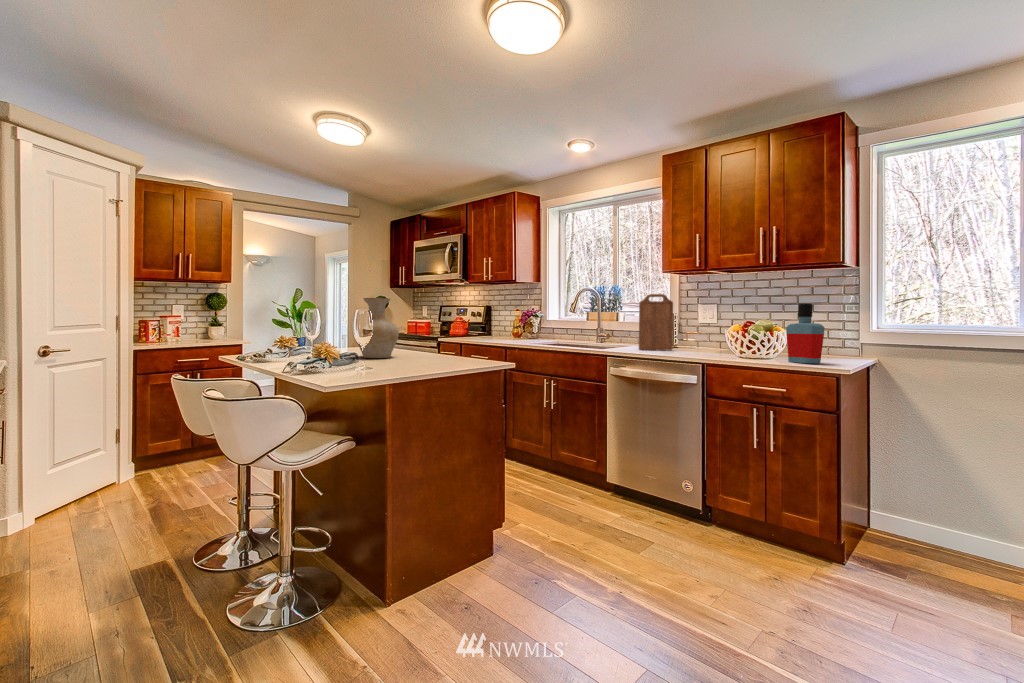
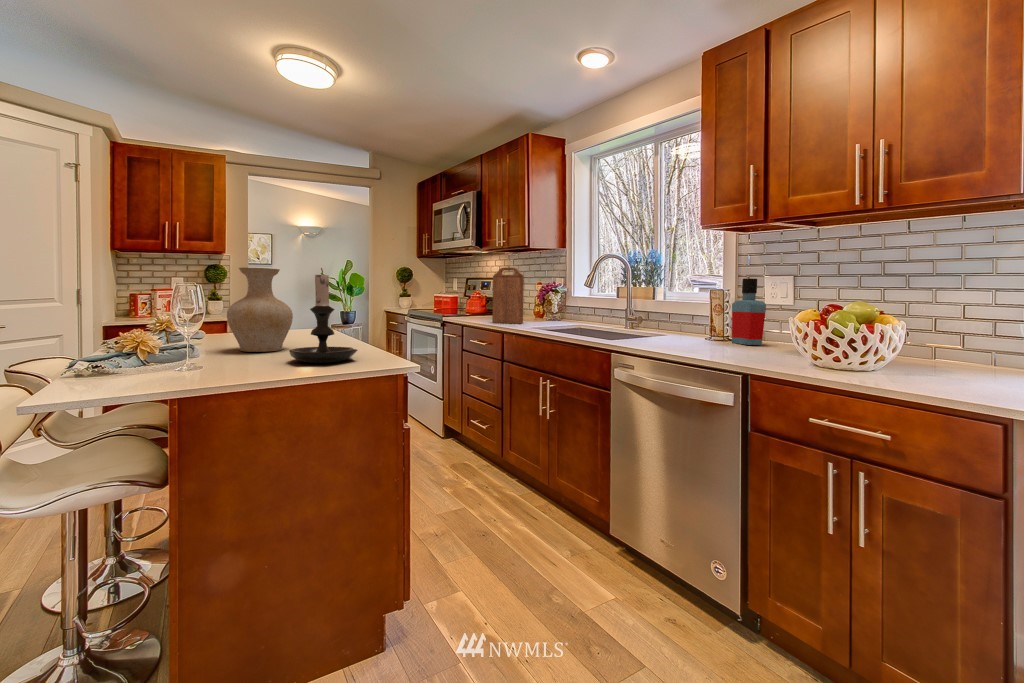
cutting board: present [639,294,673,350] -> present [492,267,524,324]
candle holder: none [421,299,465,362] -> present [289,268,357,363]
bottle: present [786,304,825,363] -> present [732,279,766,345]

